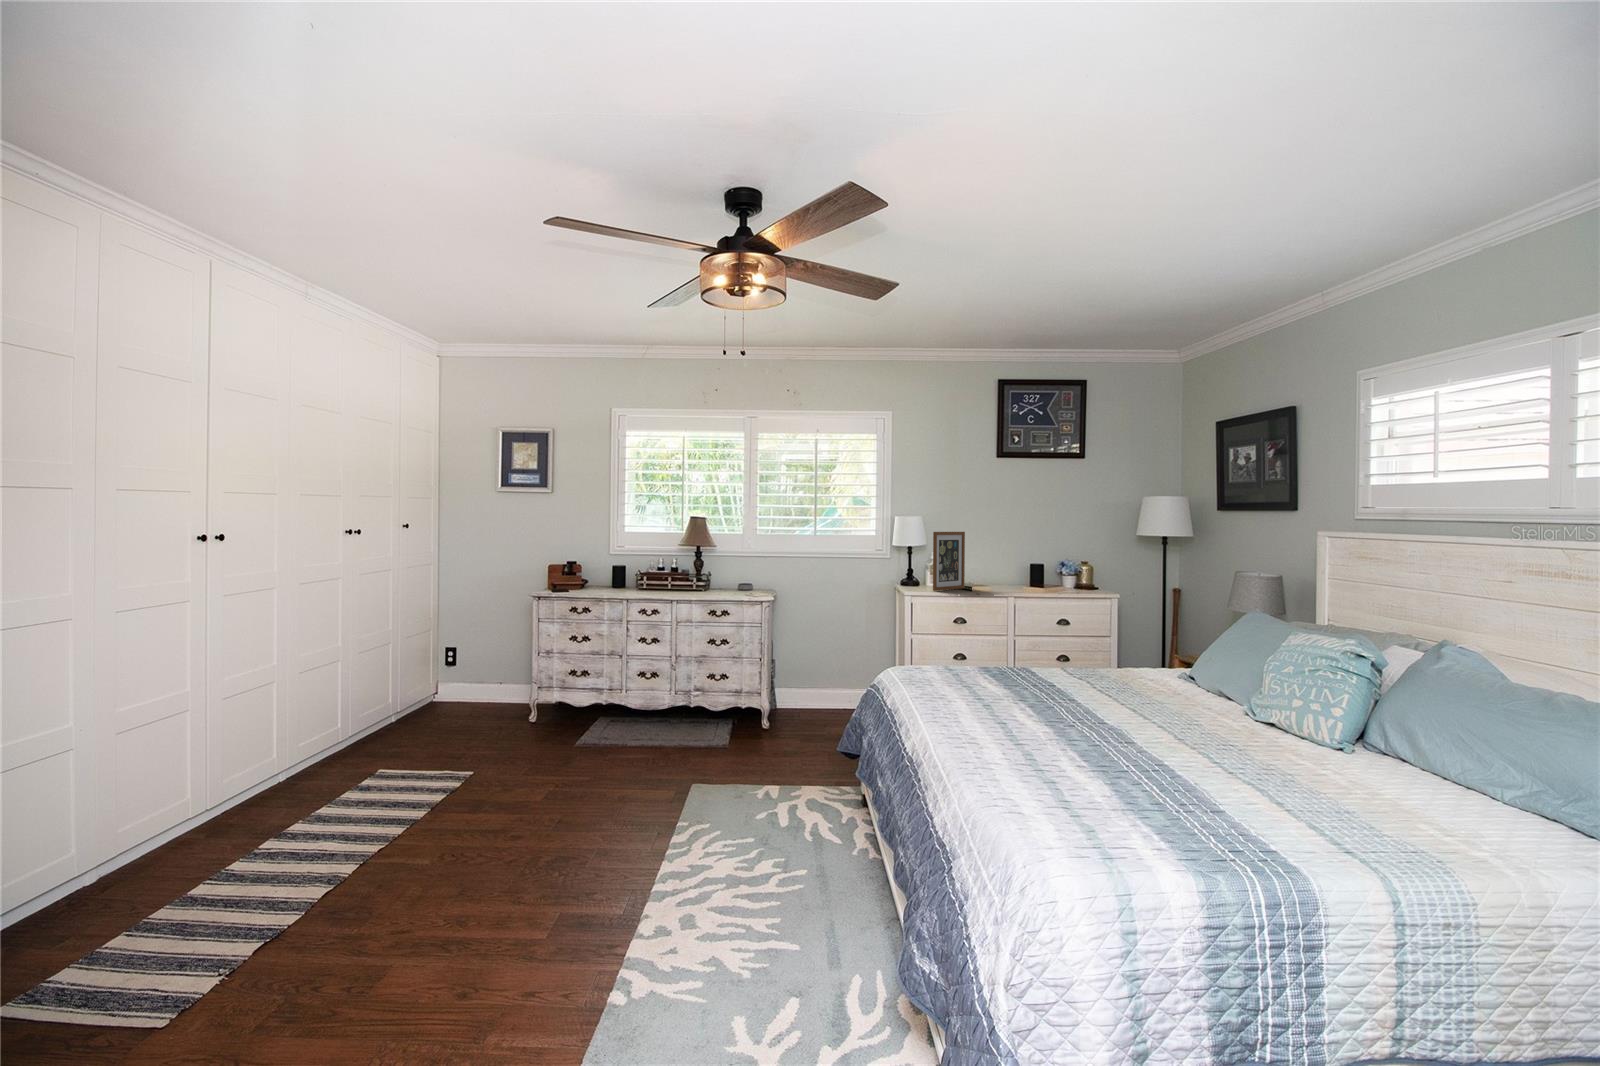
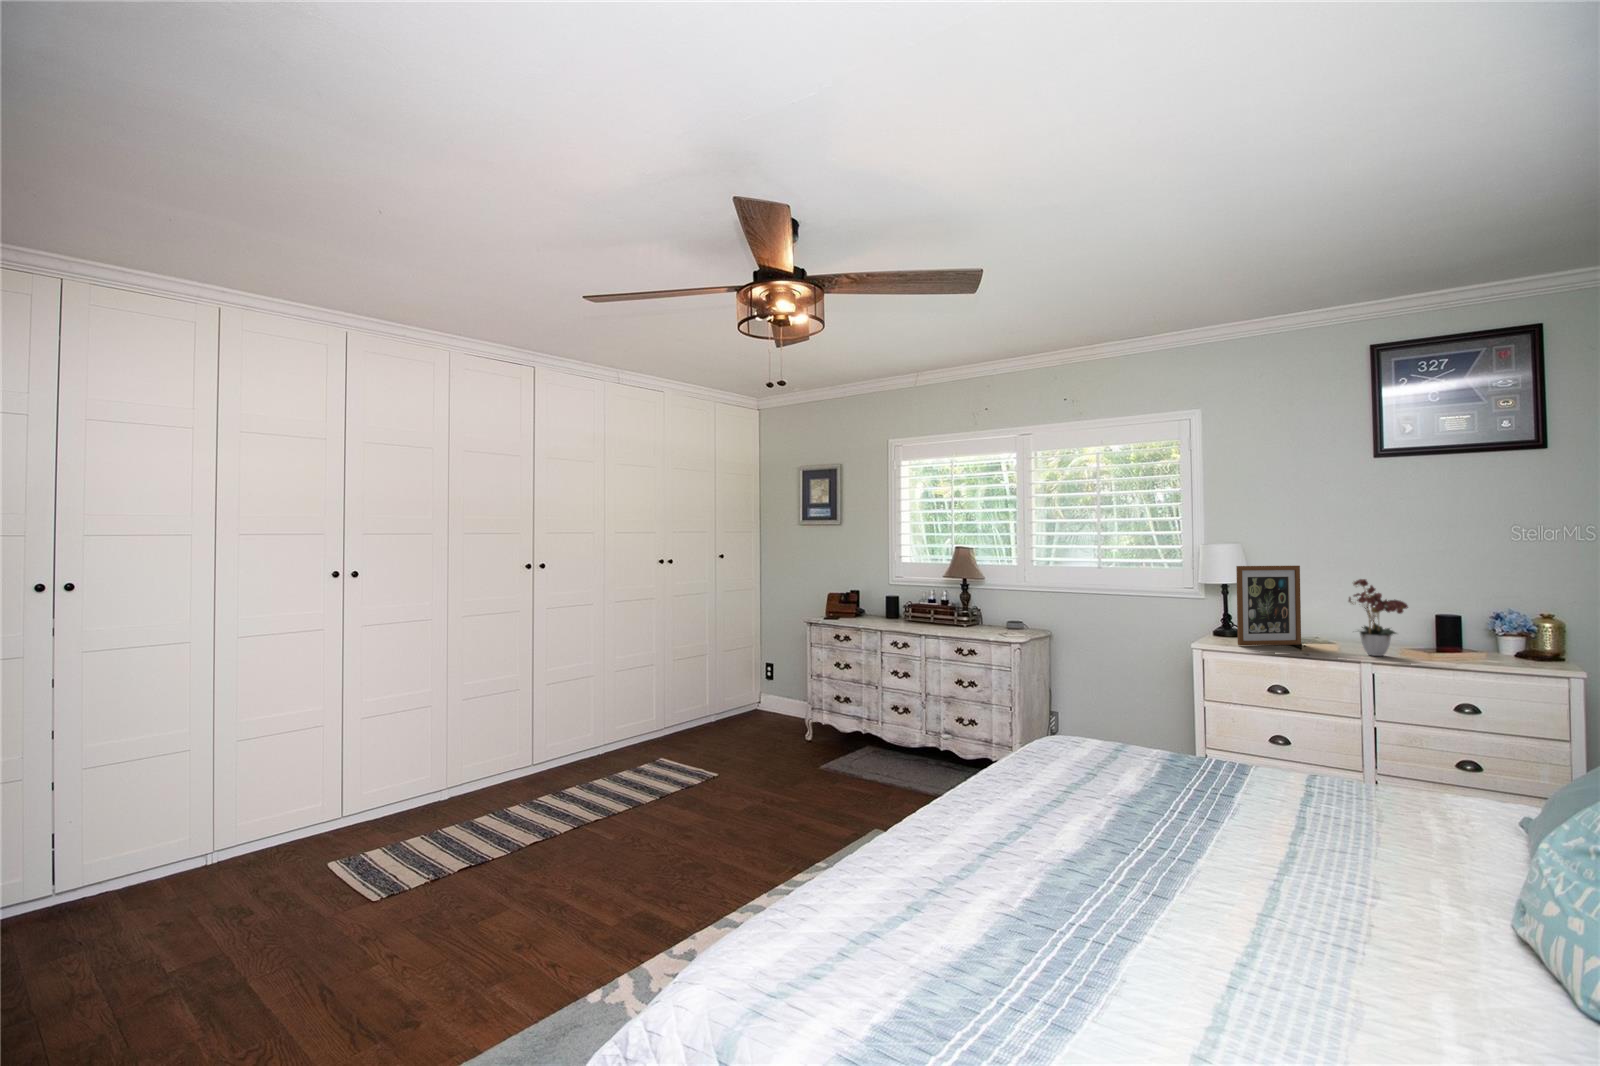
flower arrangement: none [996,538,1031,592] -> present [1349,579,1408,656]

